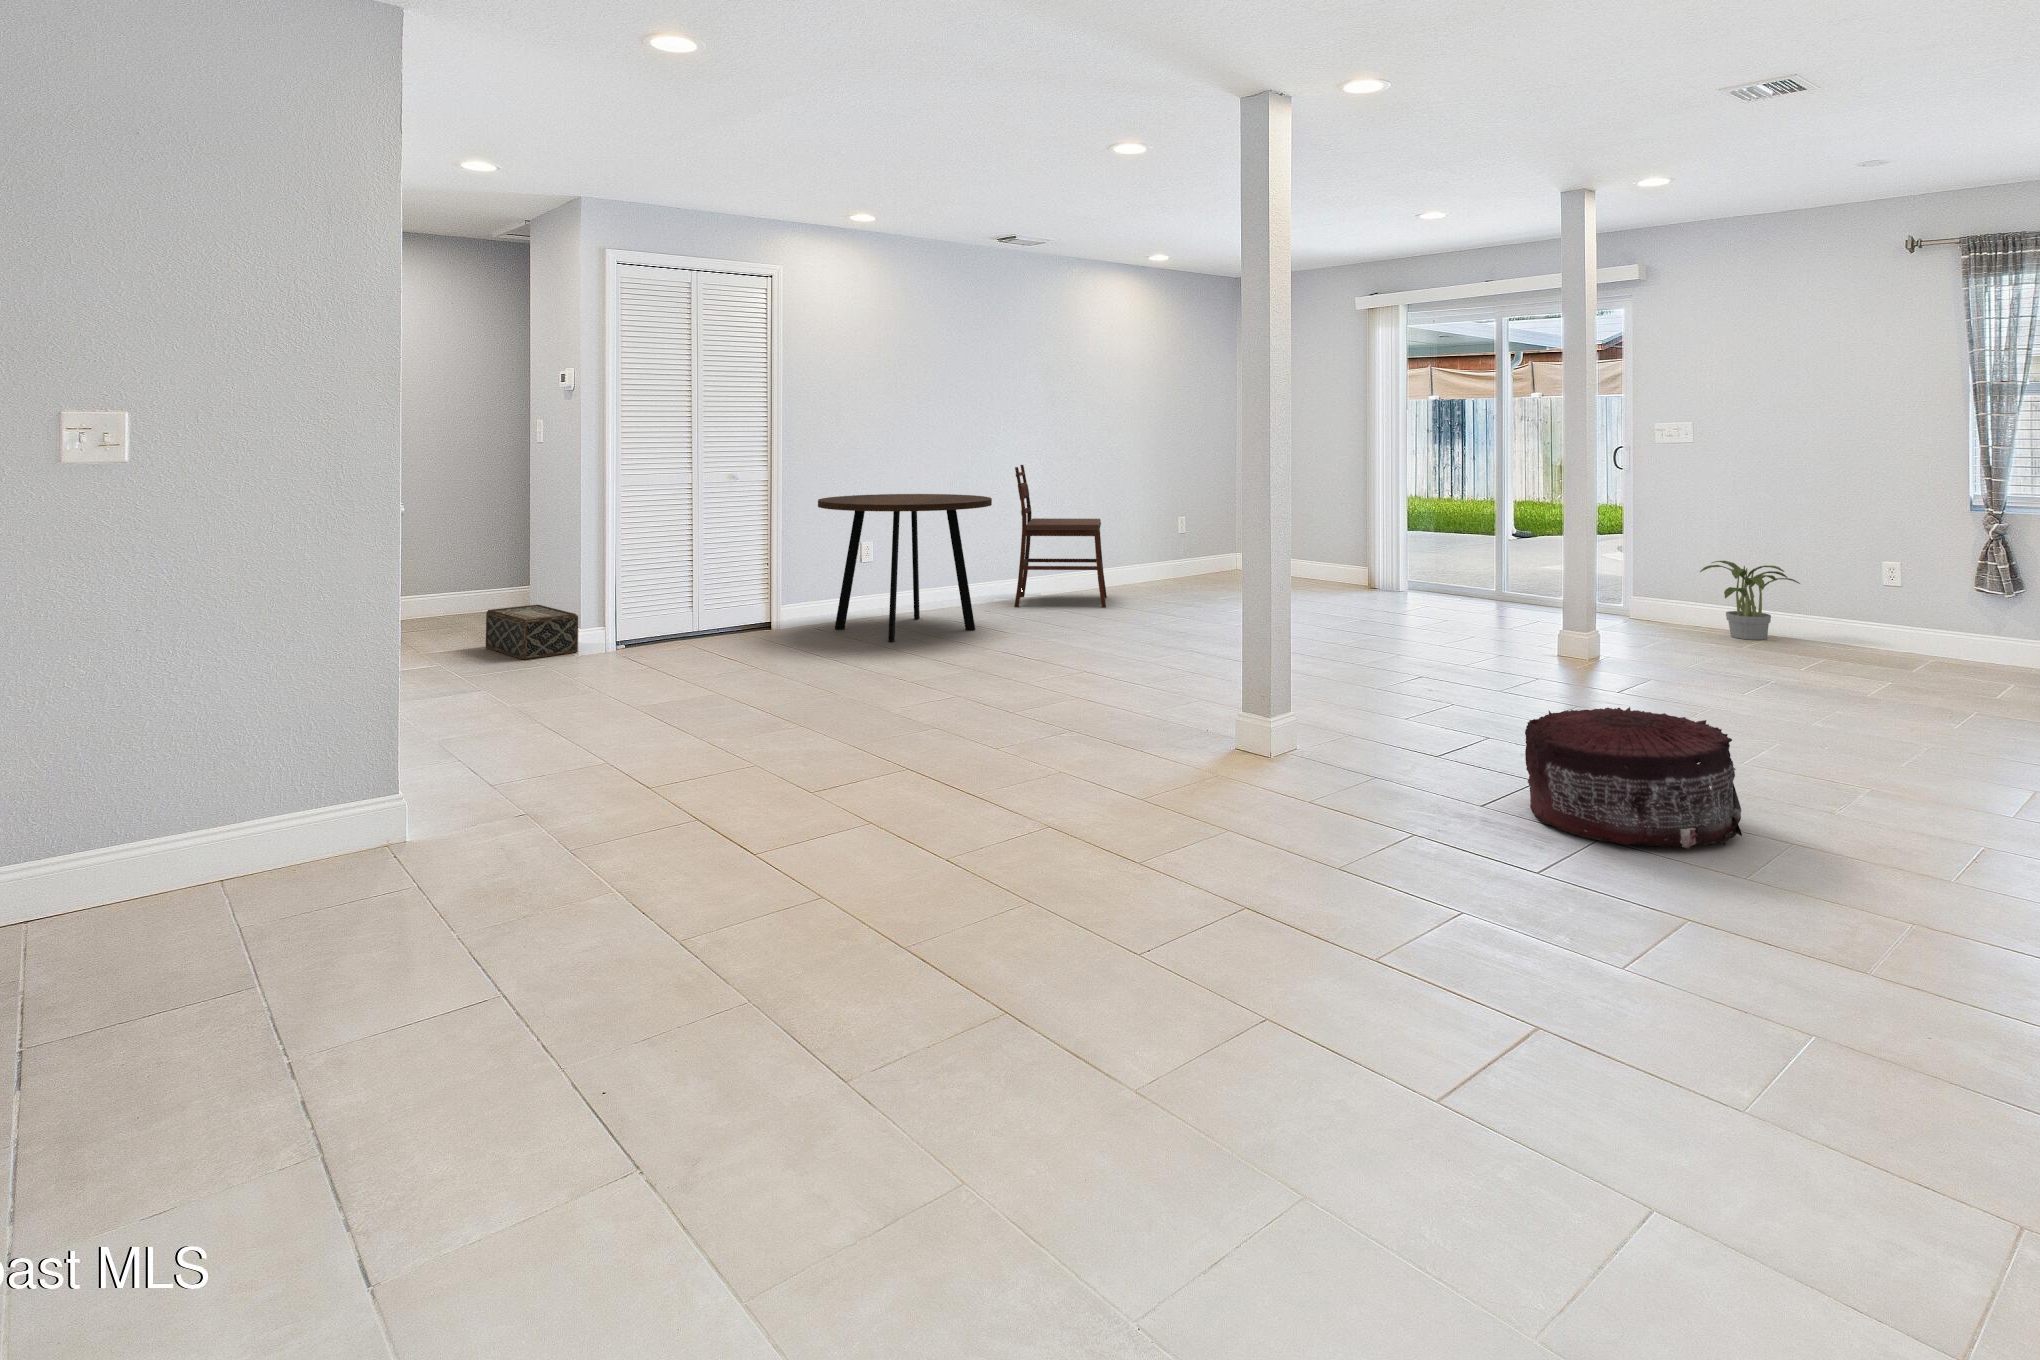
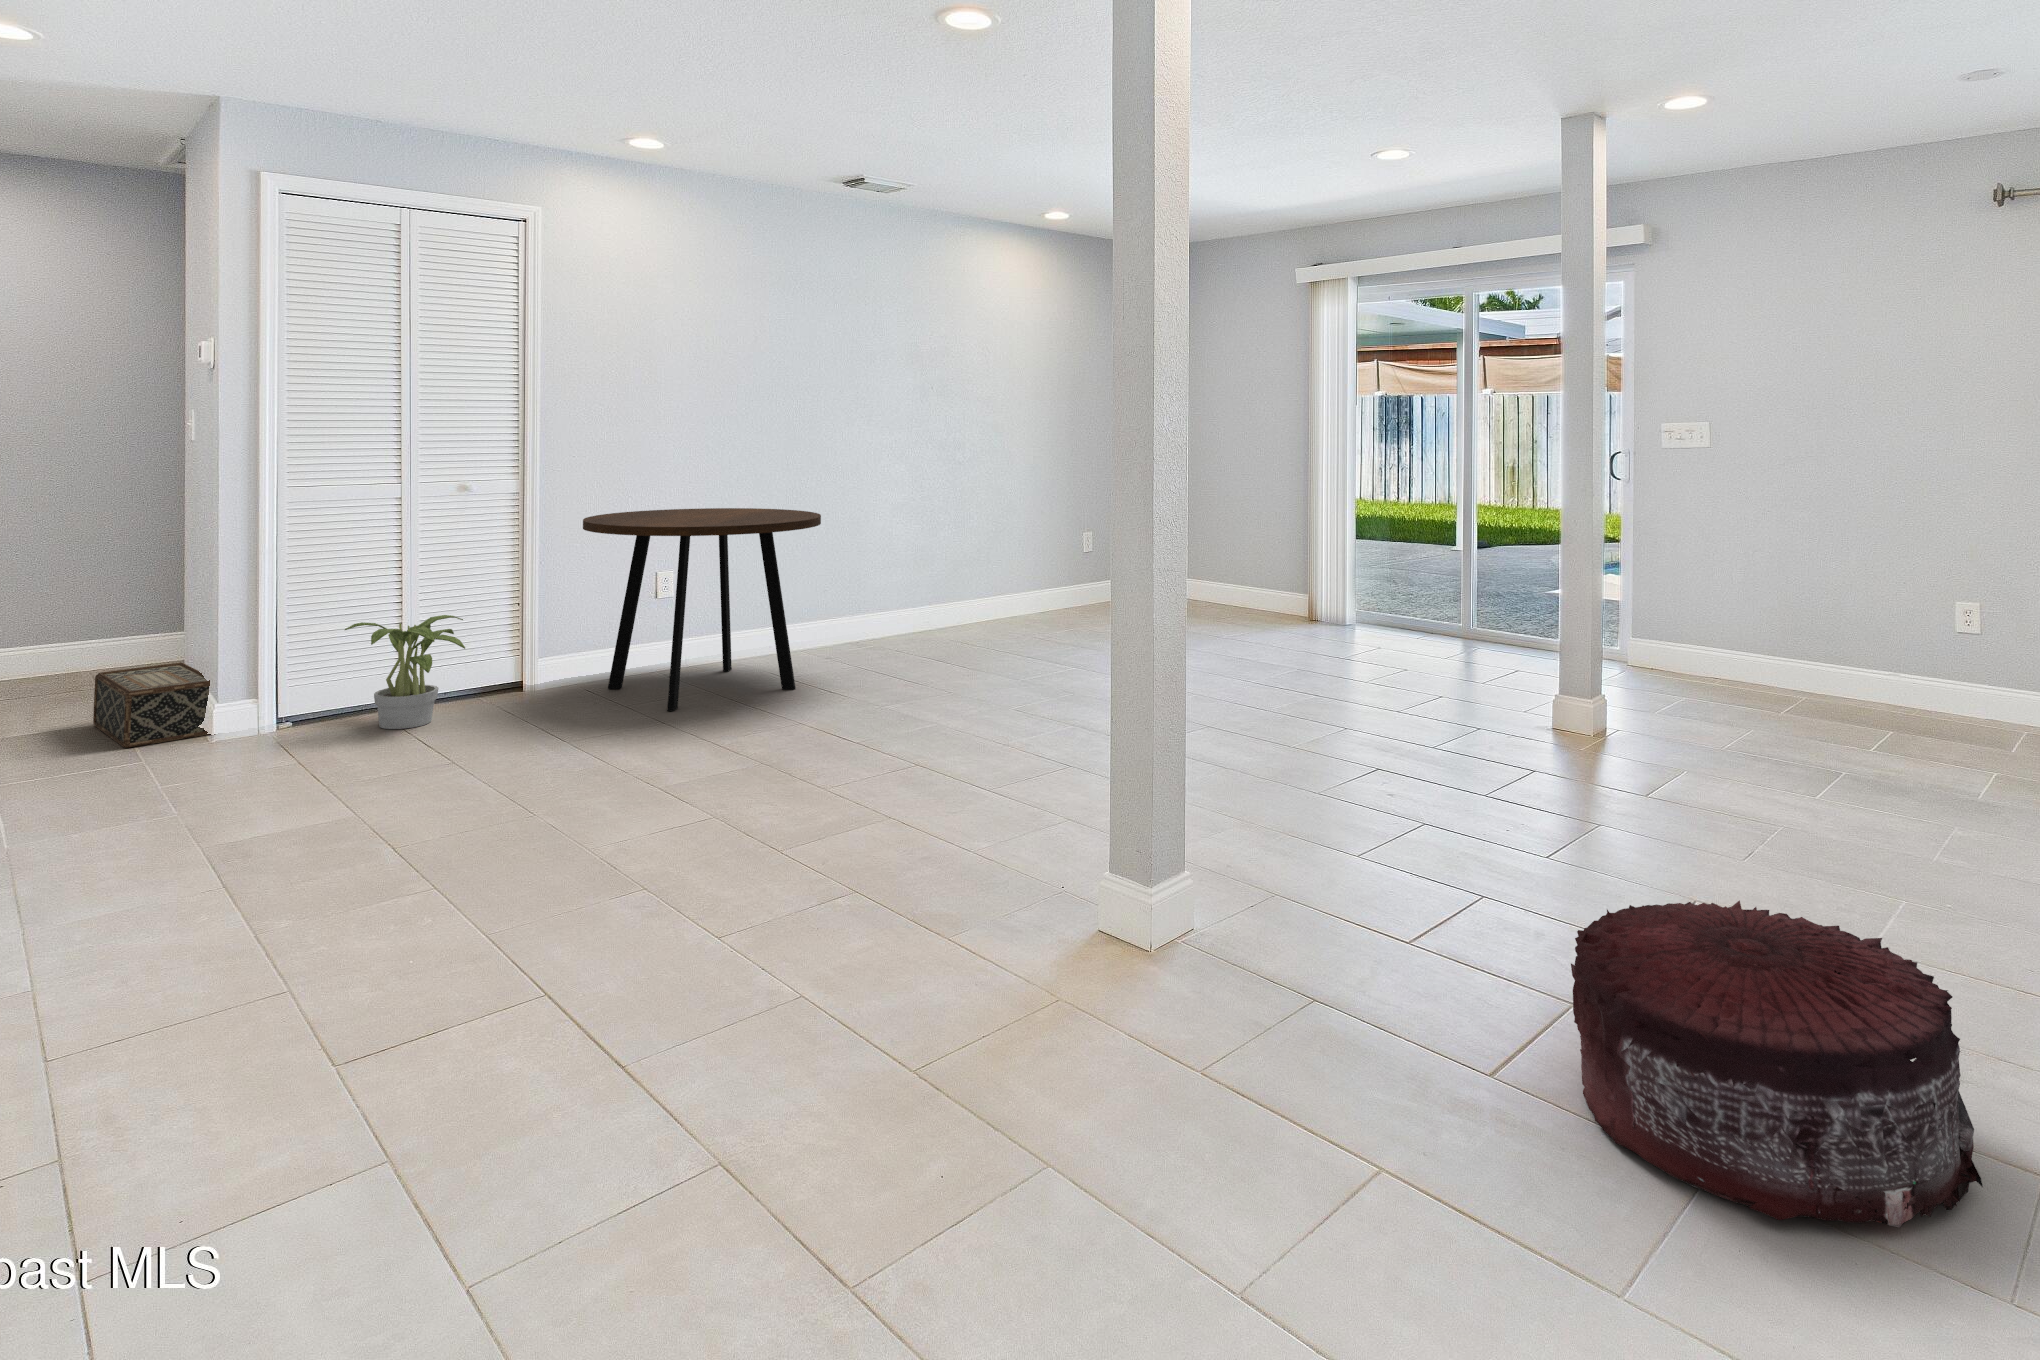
dining chair: present [1015,465,1107,607] -> none [863,470,984,651]
potted plant: present [1700,561,1800,640] -> present [345,615,465,729]

